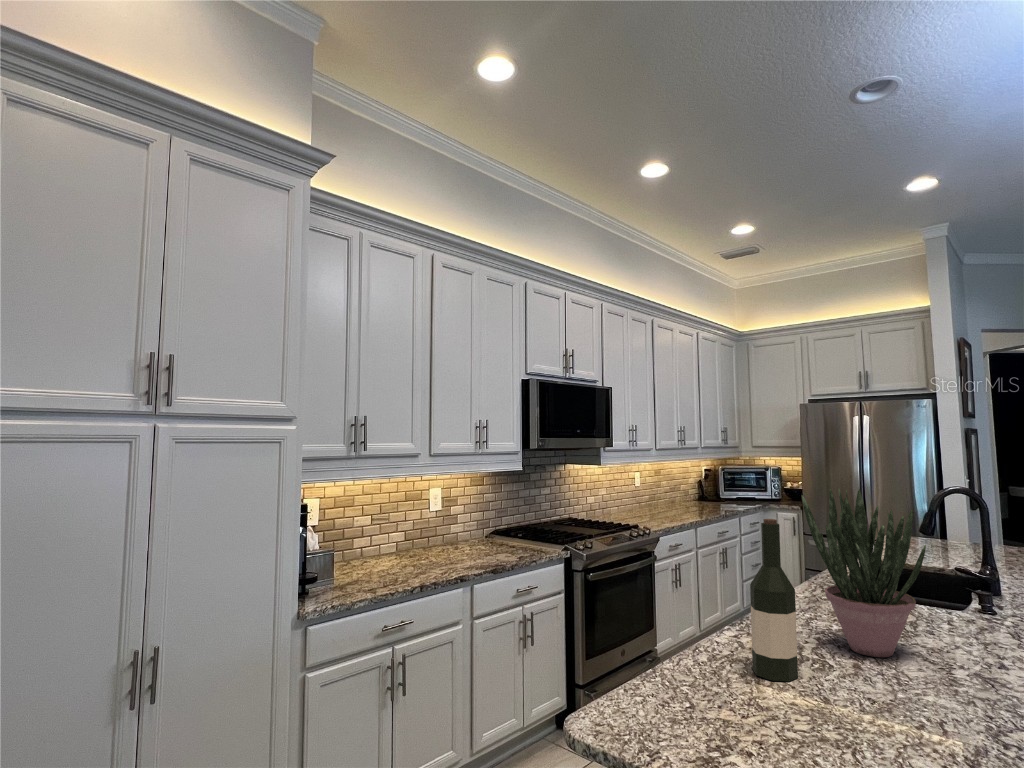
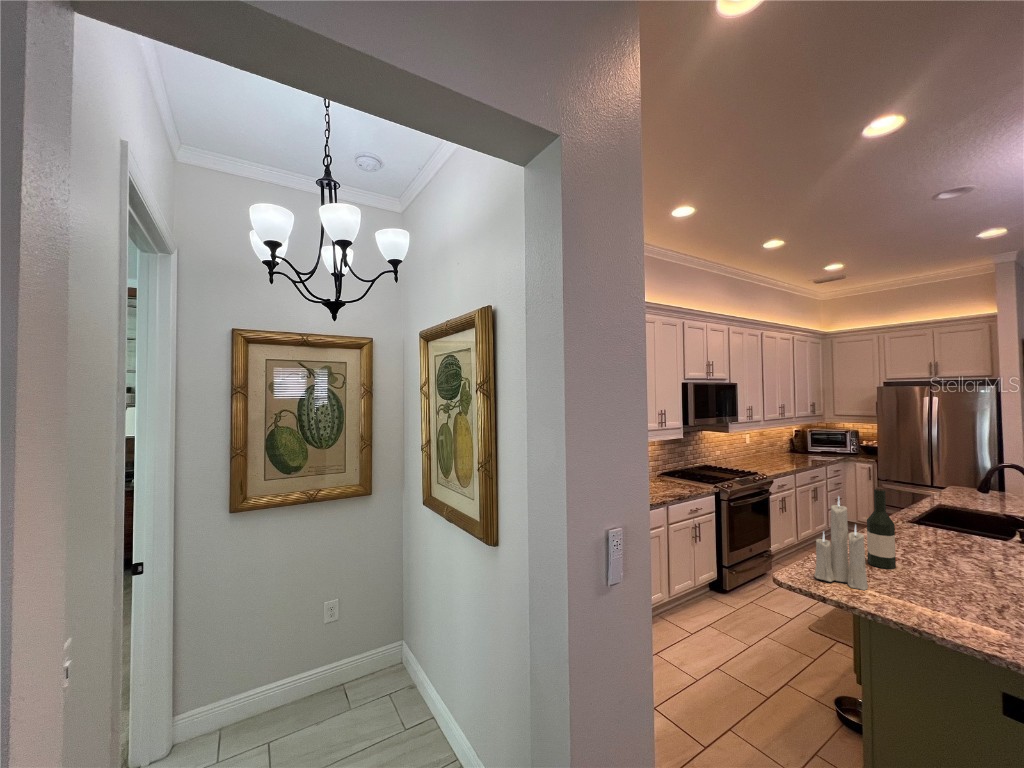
potted plant: present [802,489,926,657] -> none [896,470,978,562]
candle: none [643,523,740,740] -> present [815,498,868,590]

